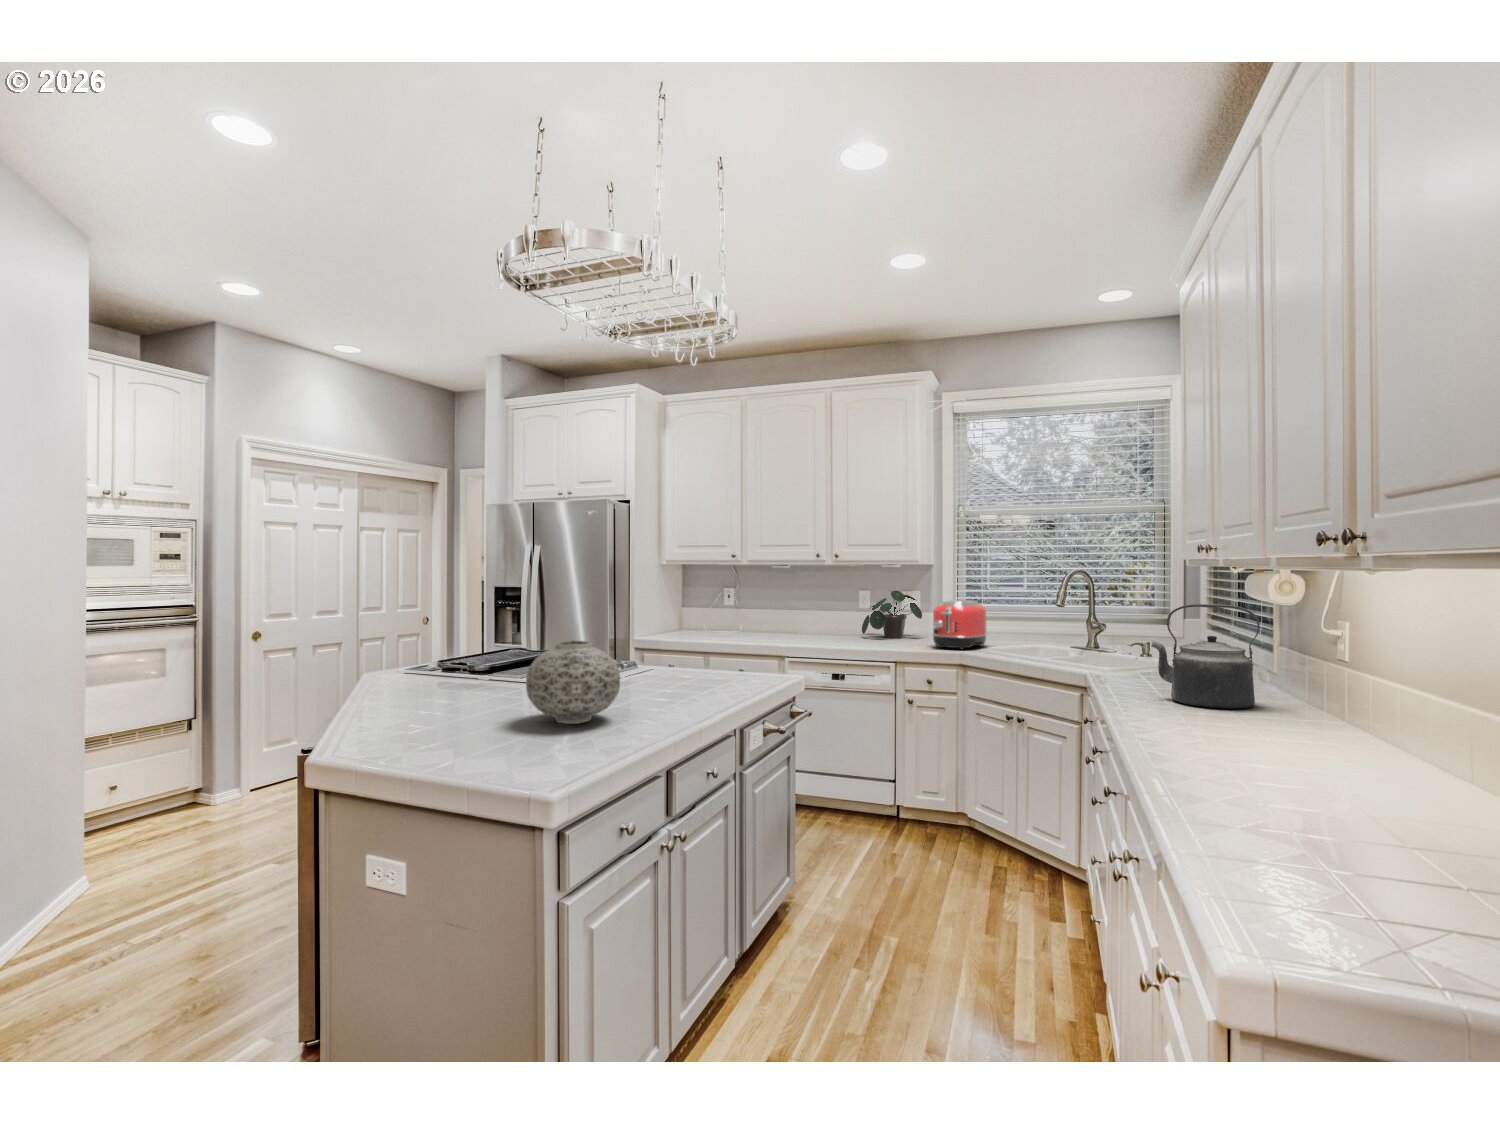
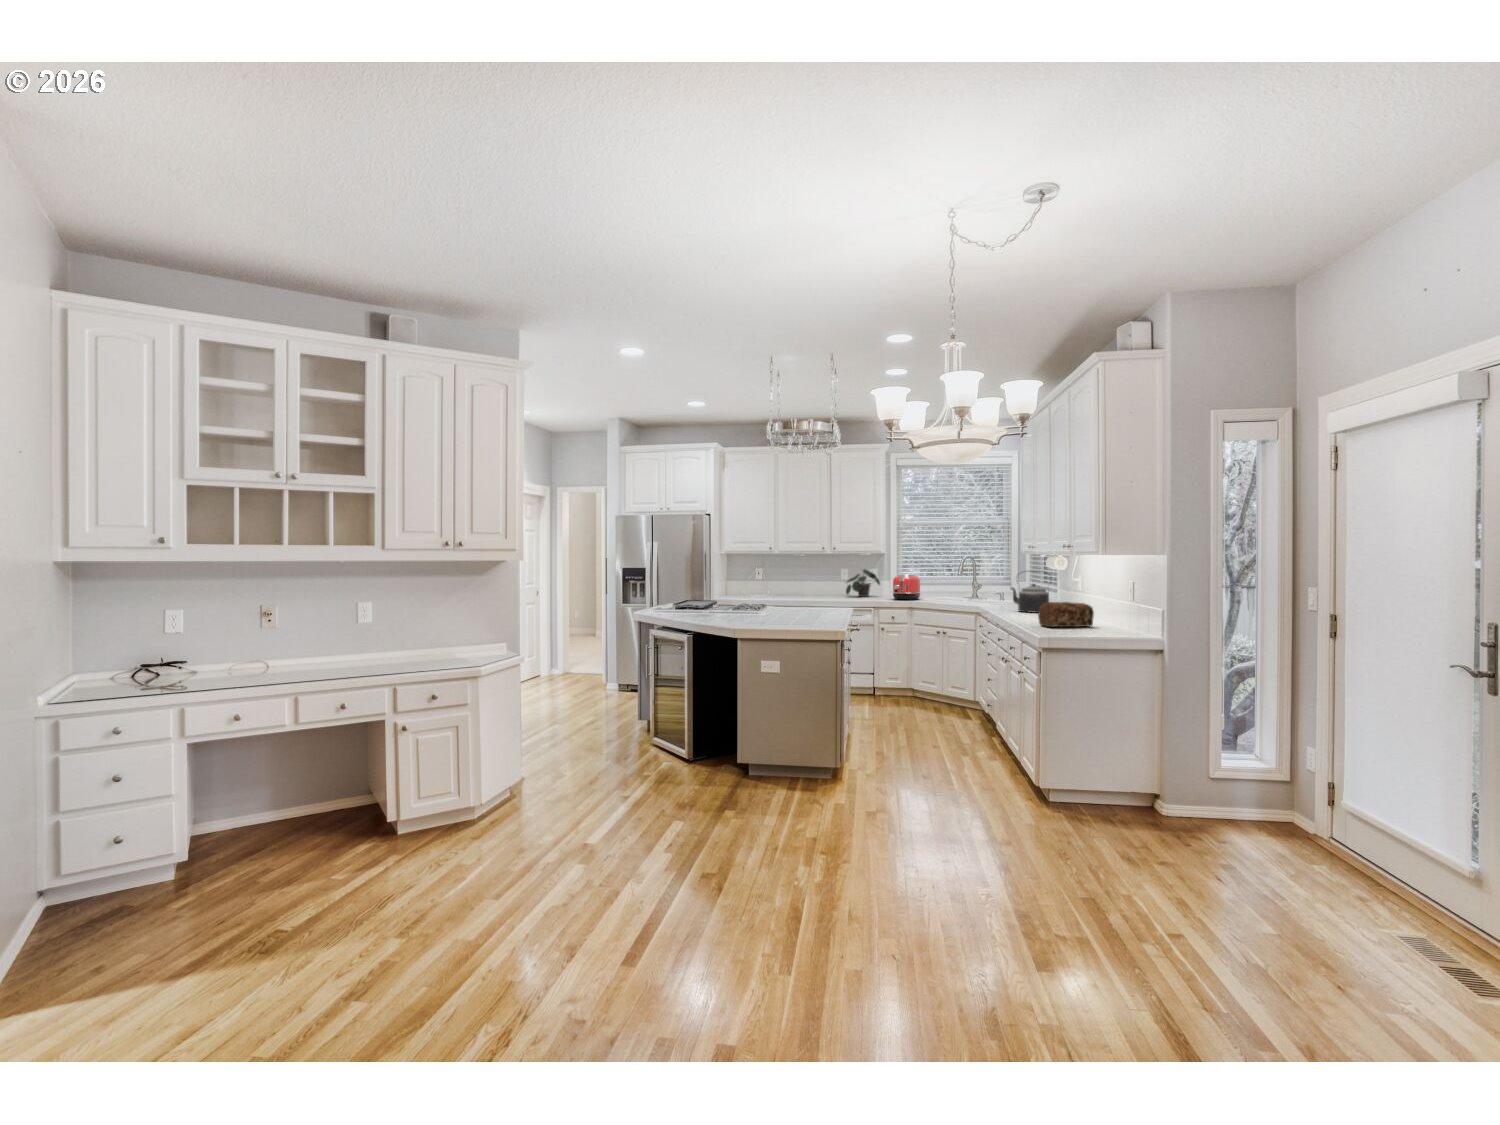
vase: present [526,640,620,724] -> none [781,587,819,620]
bread loaf: none [1220,720,1434,815] -> present [1038,602,1094,627]

